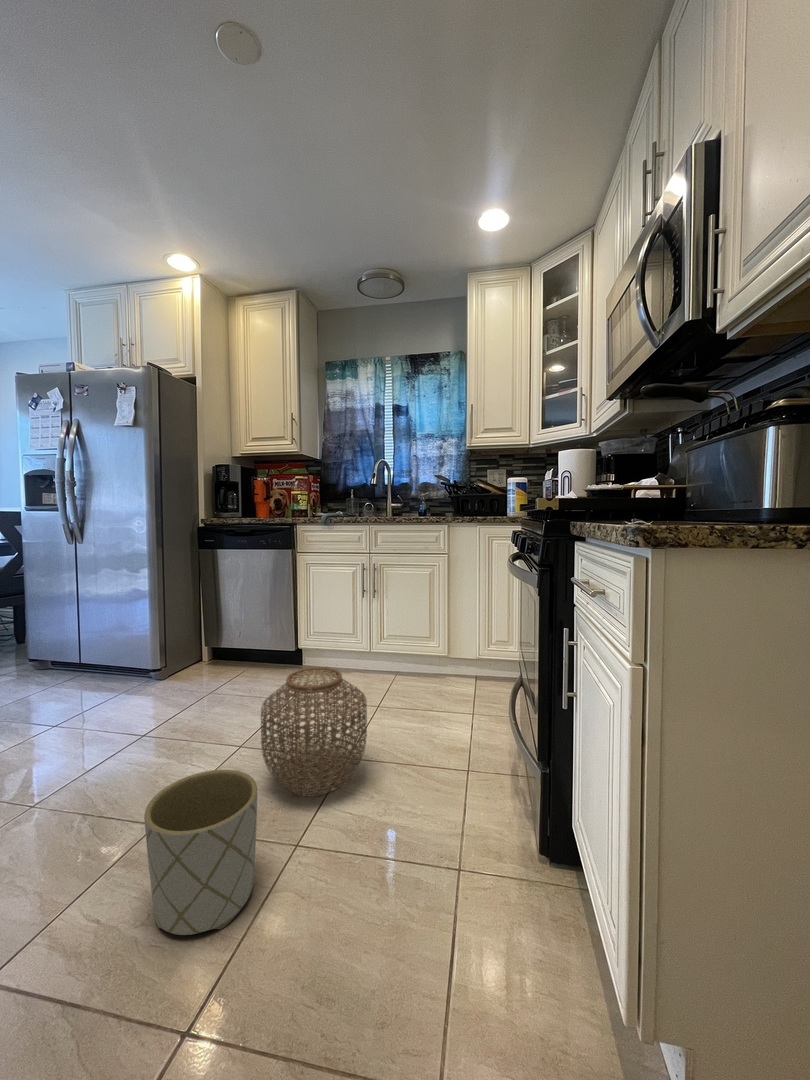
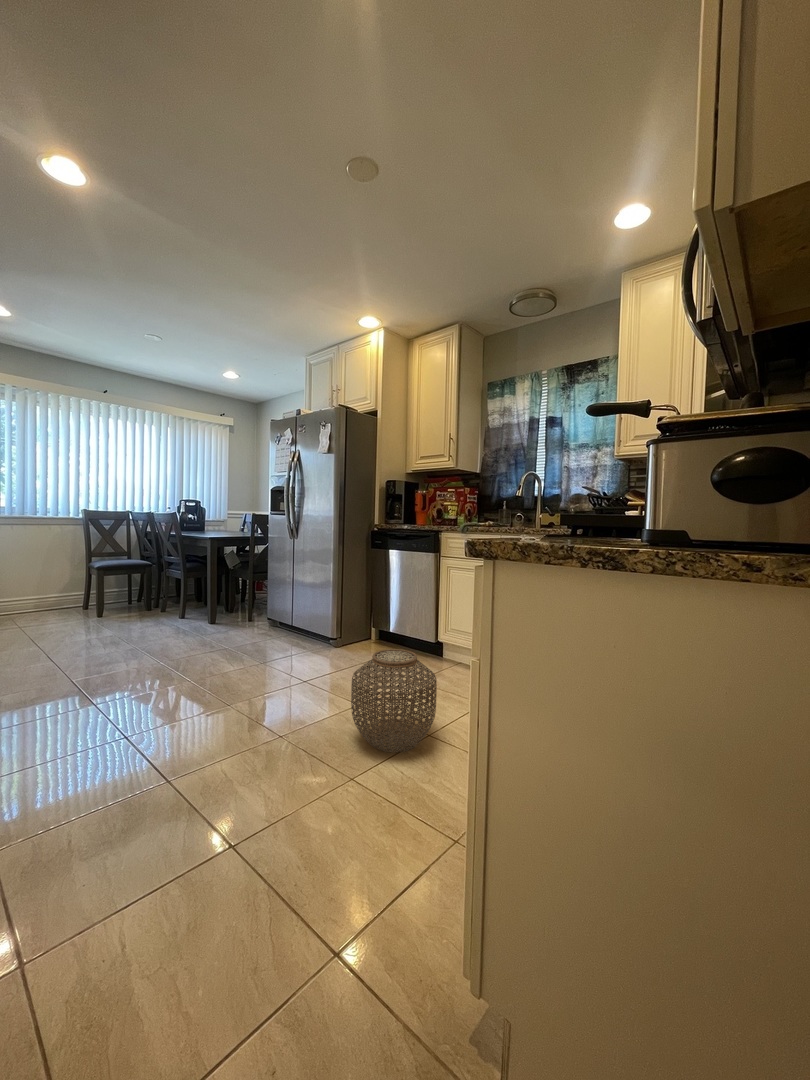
planter: present [144,770,257,935] -> none [243,702,316,806]

